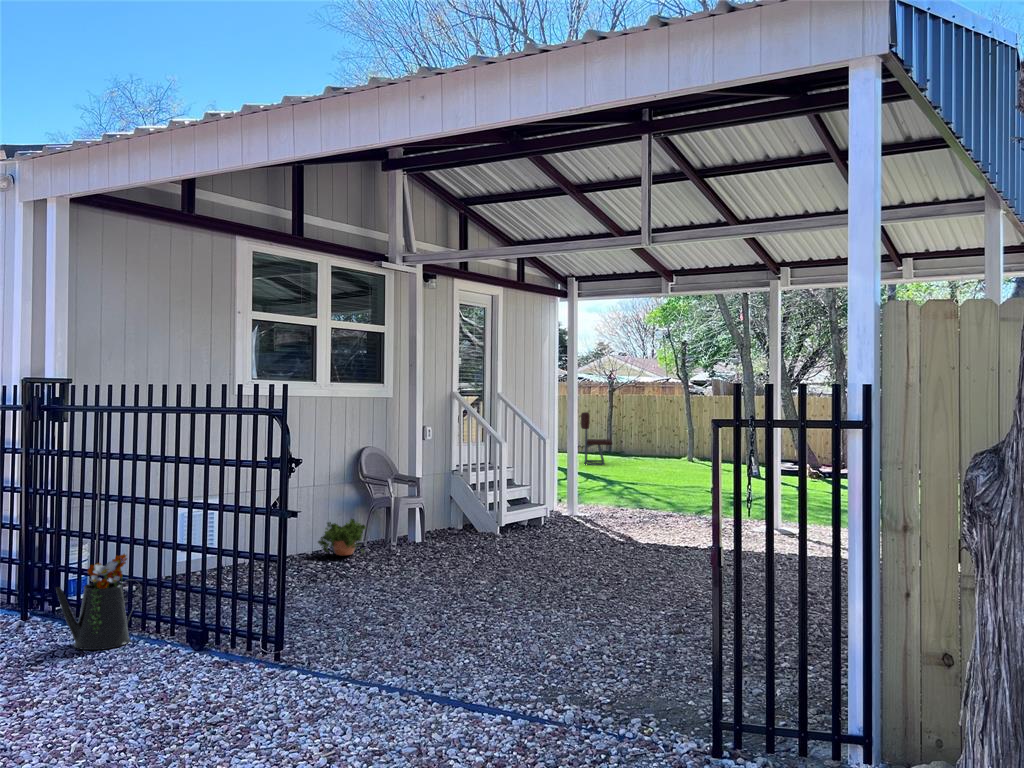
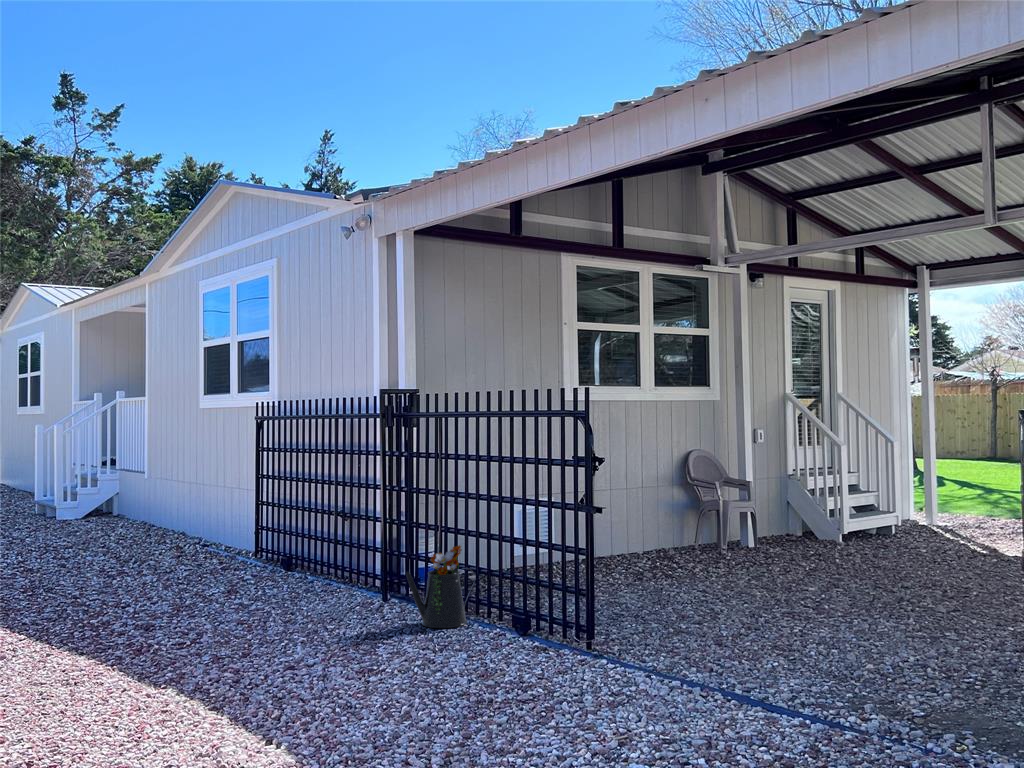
bench: present [581,412,612,465] -> none [953,412,993,471]
potted plant: present [318,519,366,555] -> none [646,520,695,559]

